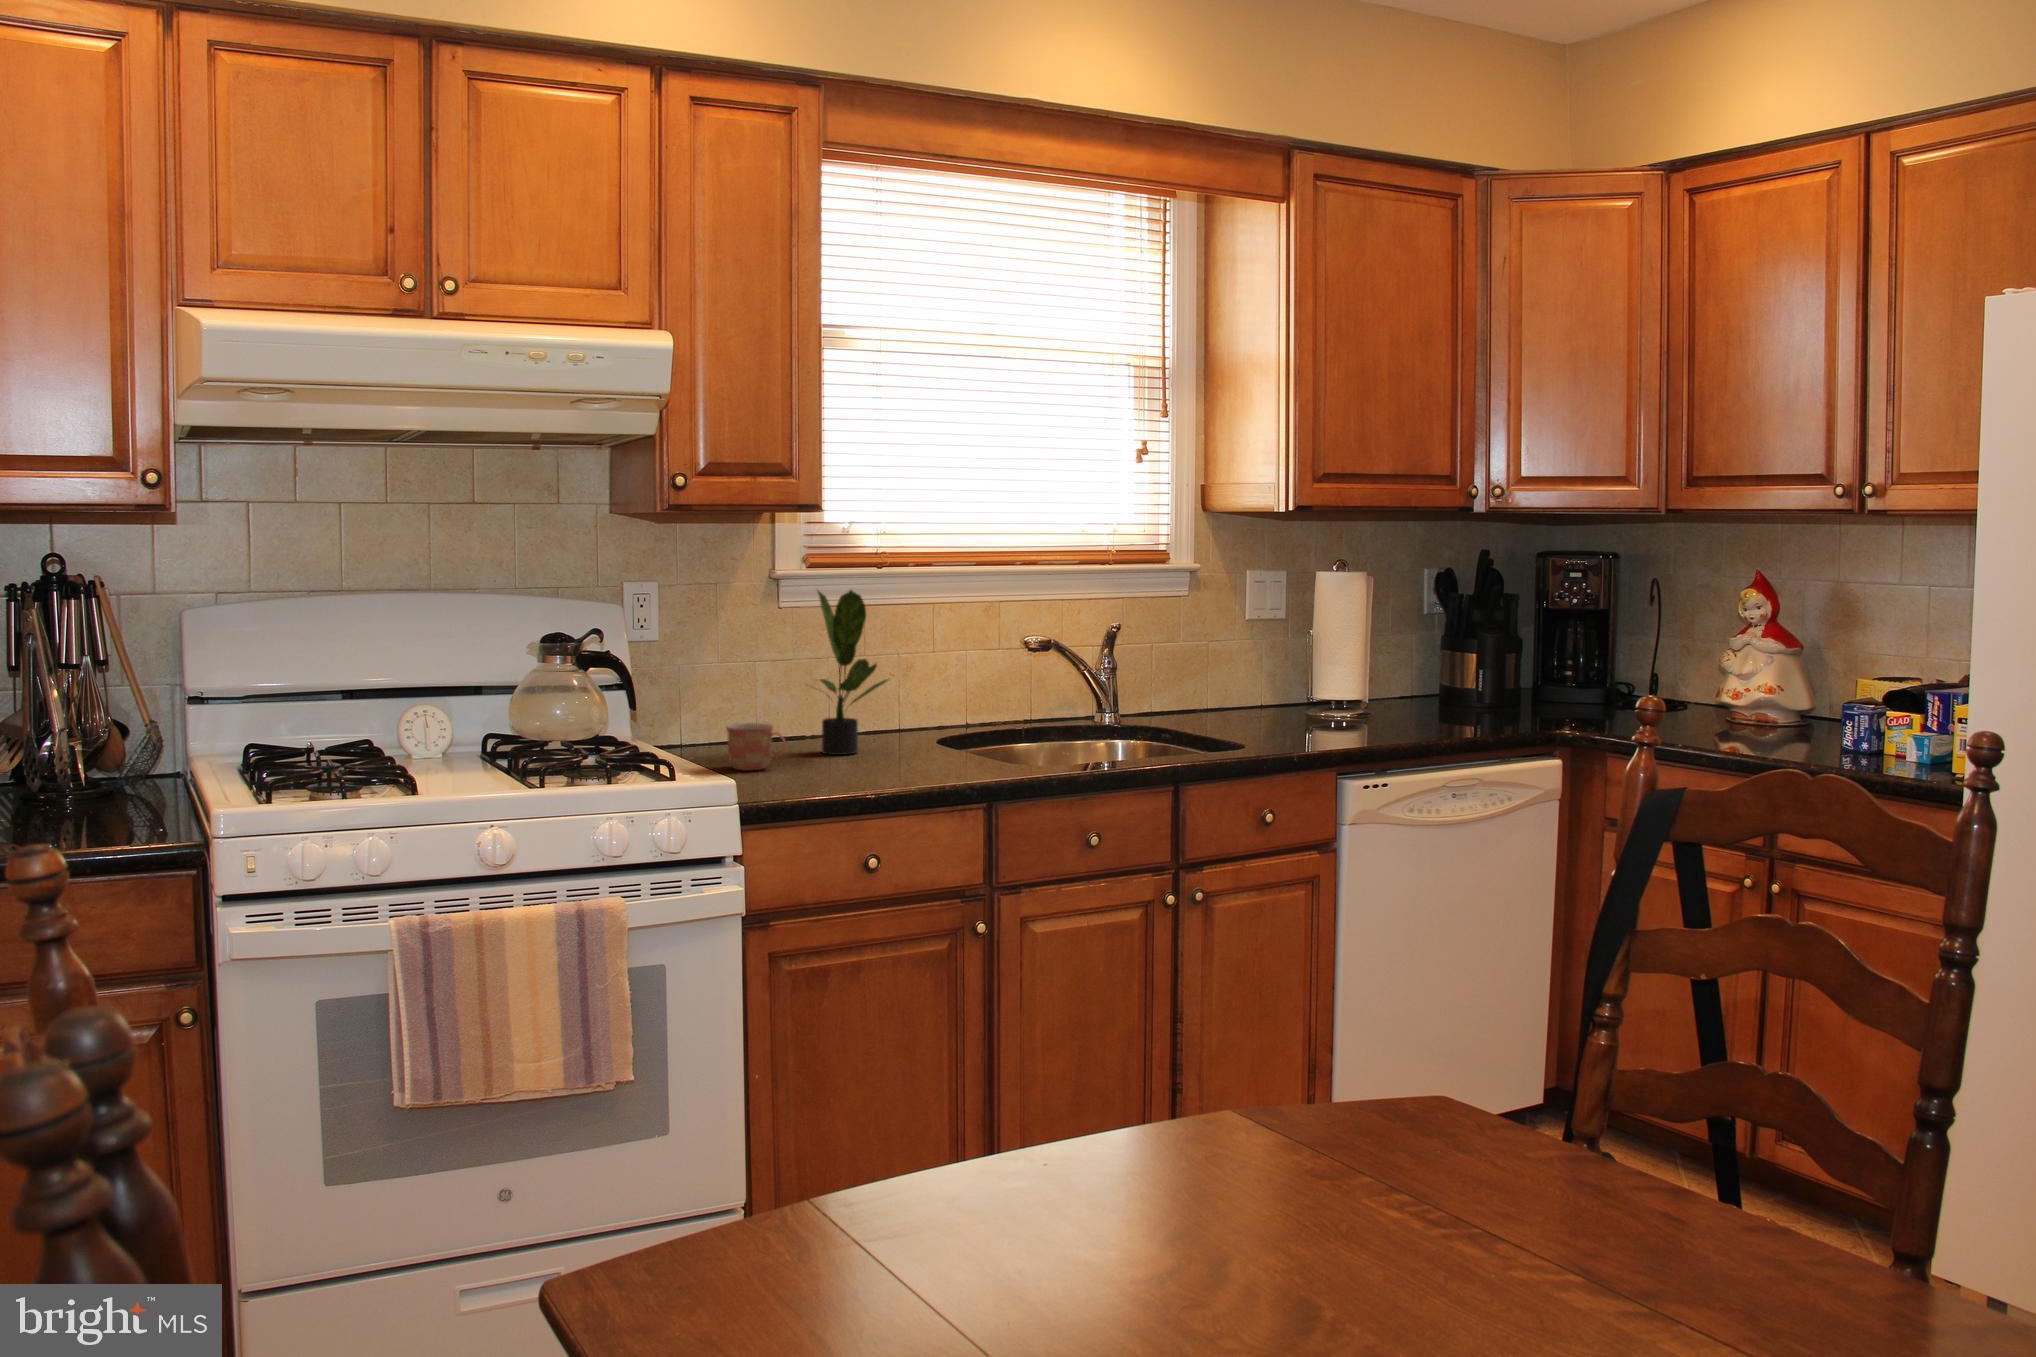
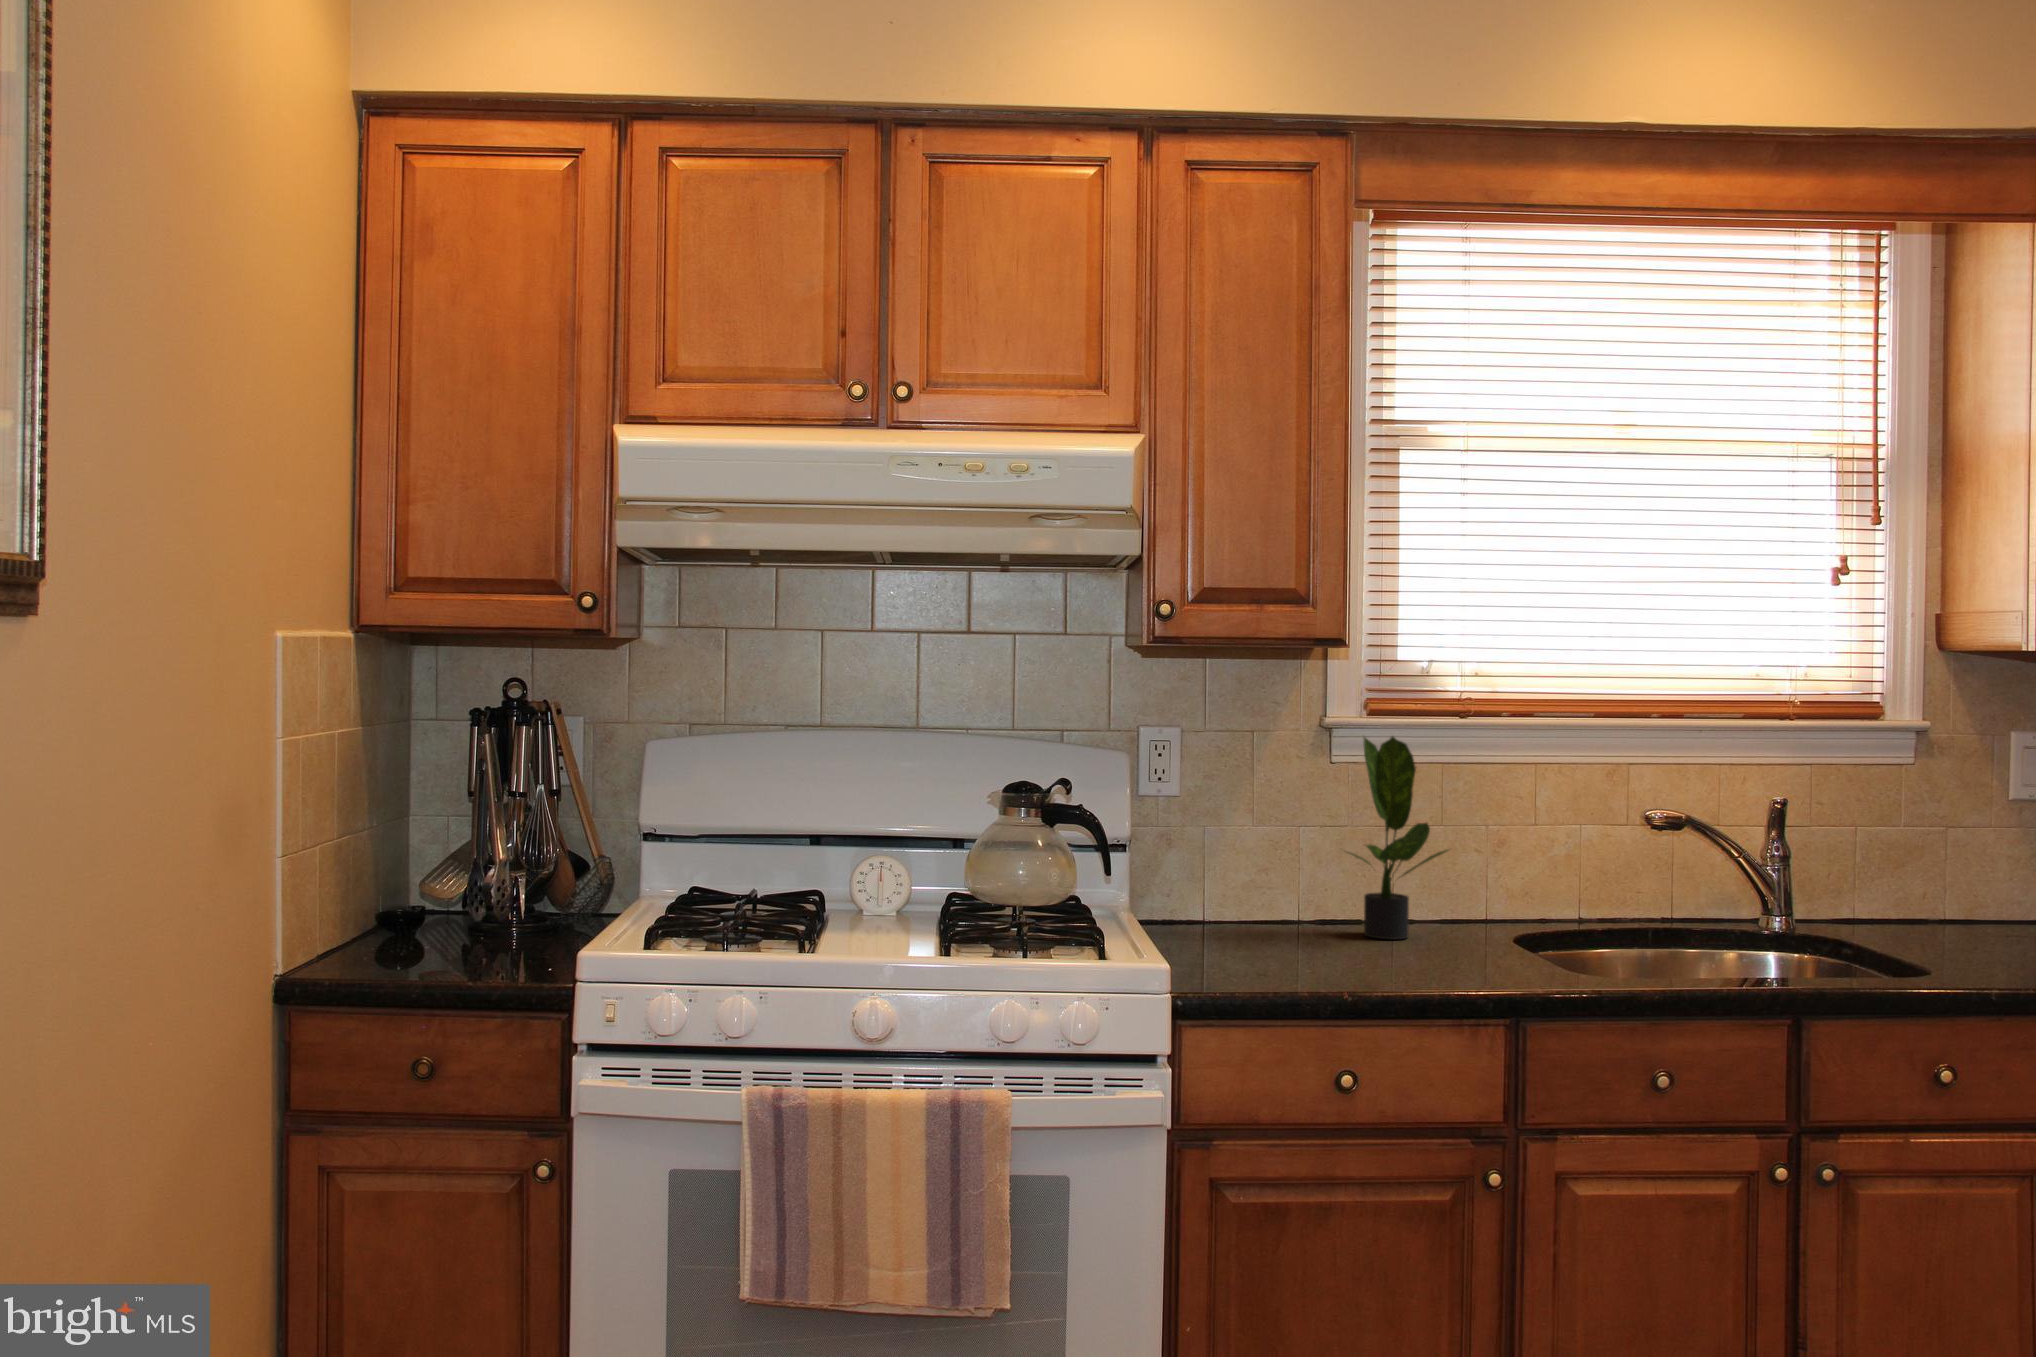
mug: present [726,723,786,770] -> none [1228,892,1298,950]

